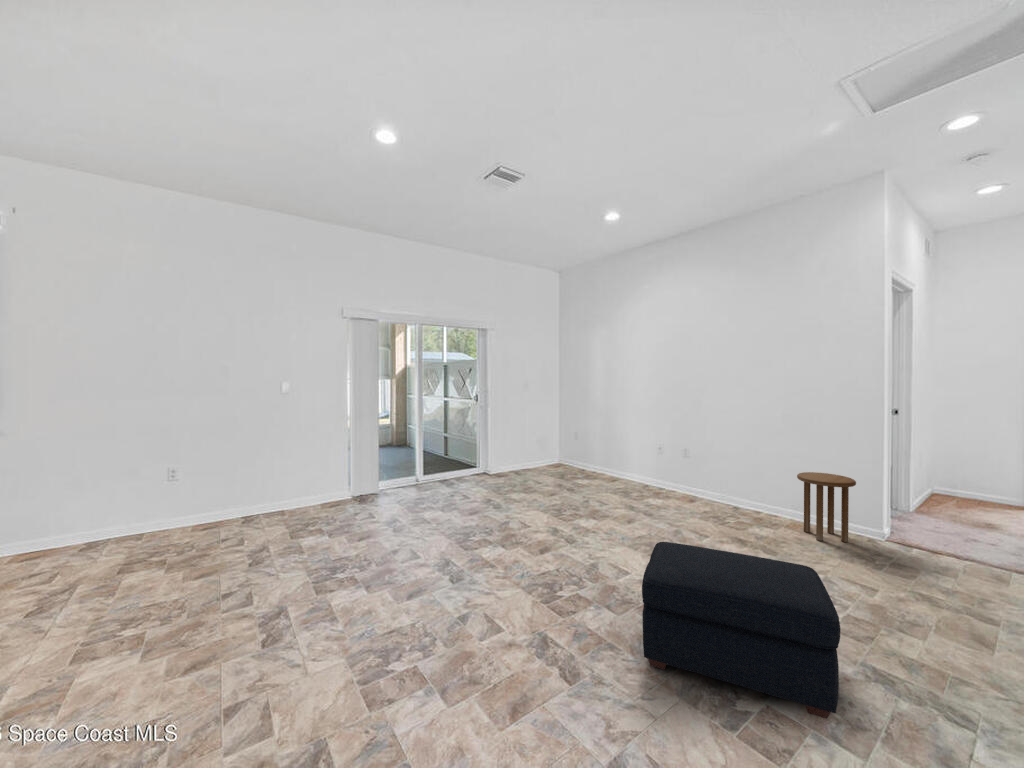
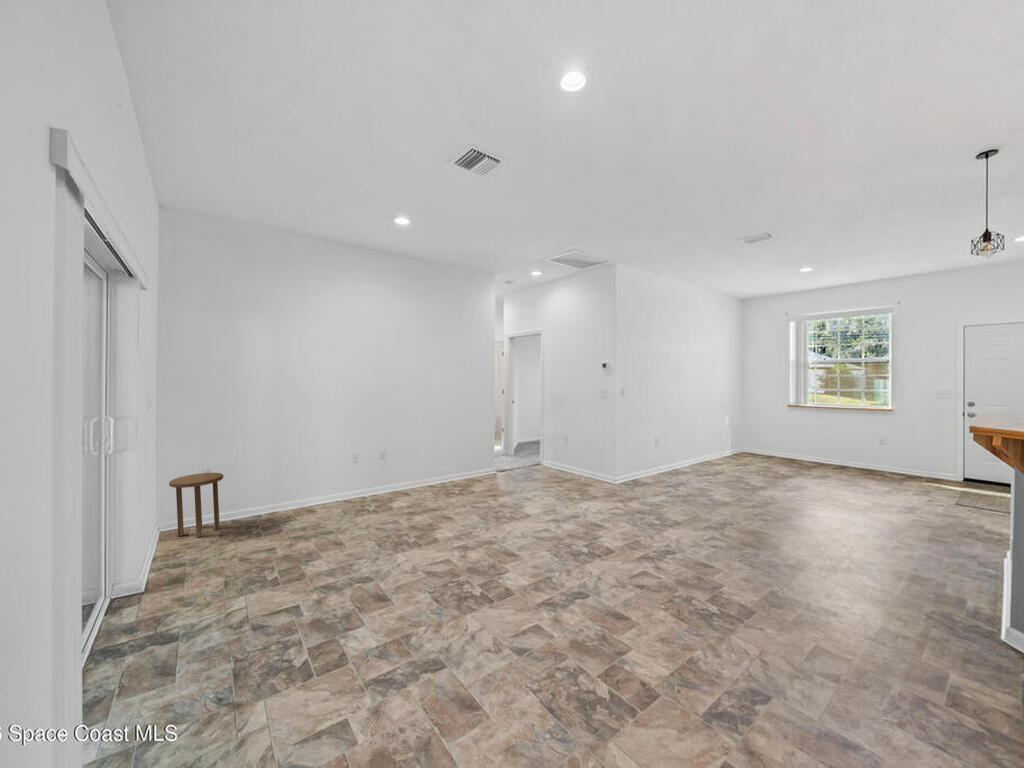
ottoman: present [642,542,840,719] -> none [145,540,343,710]

